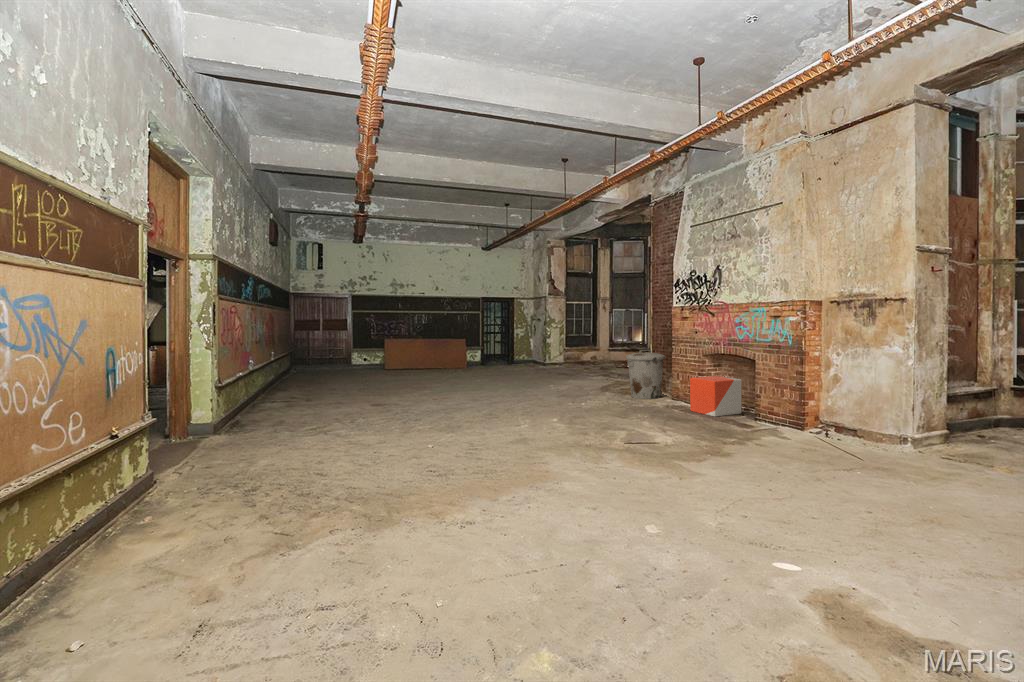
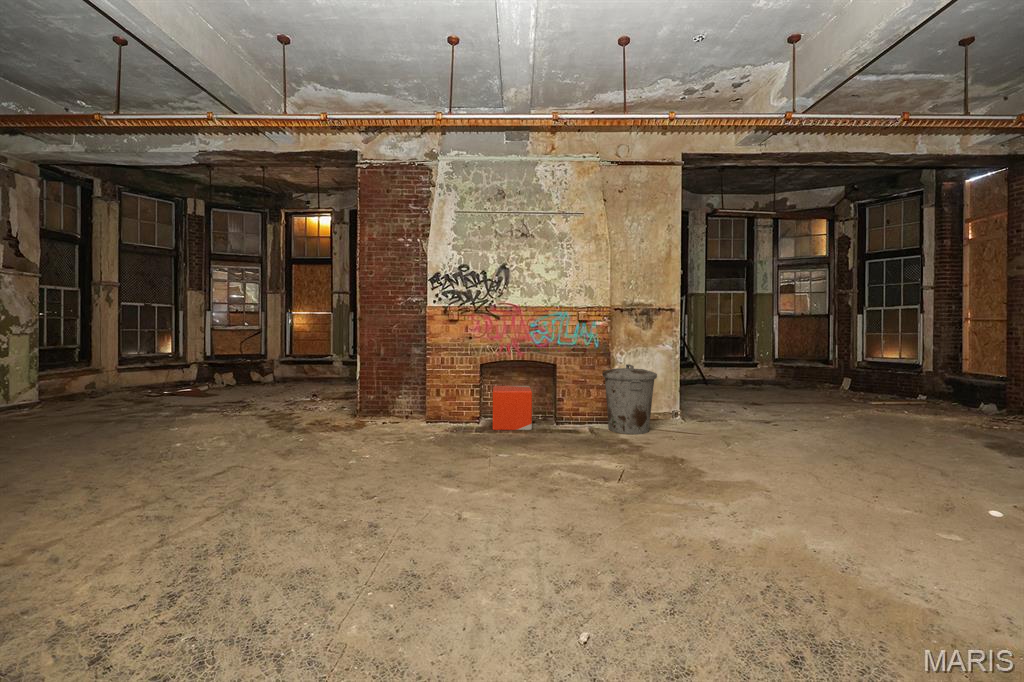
trash can: present [626,350,665,399] -> present [602,364,657,434]

